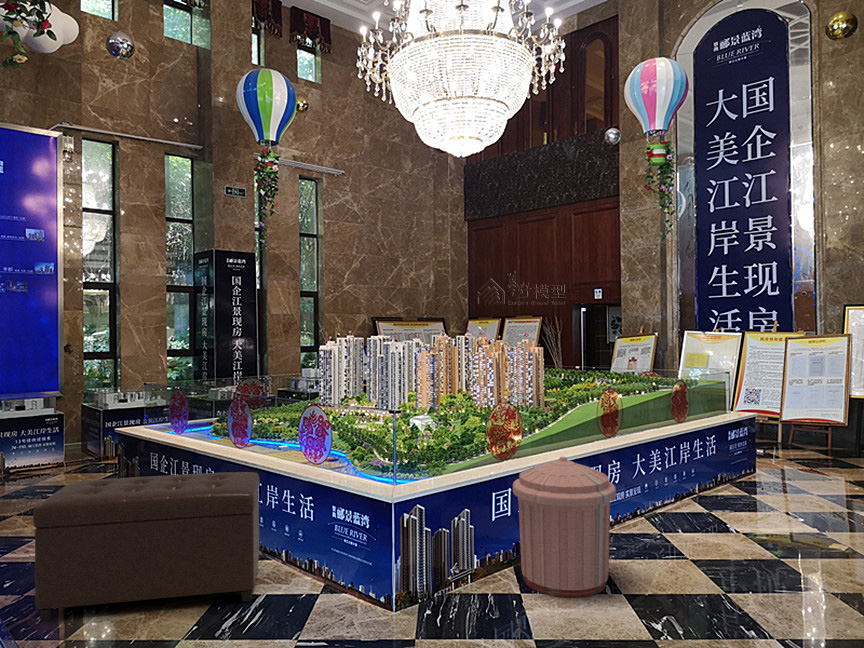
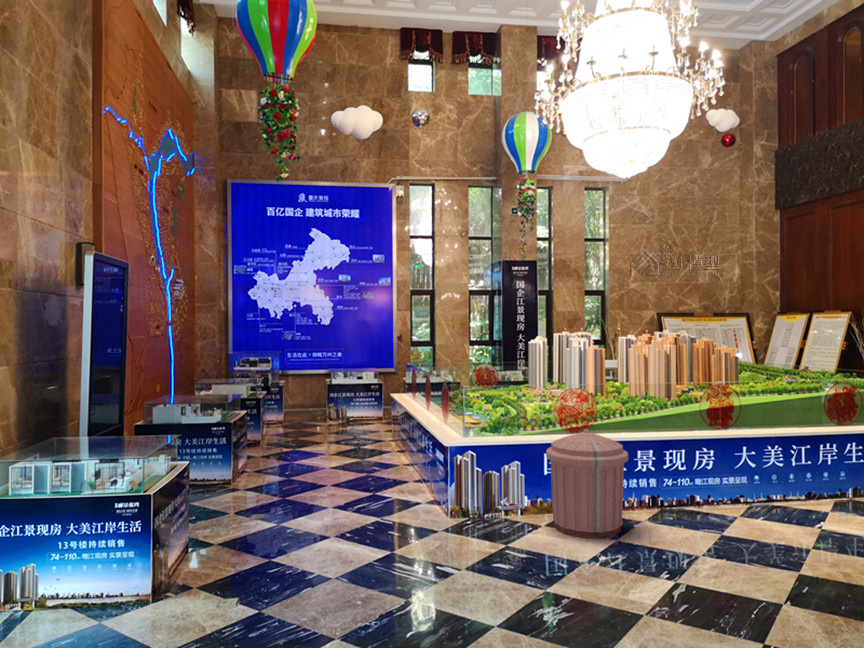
ottoman: present [33,472,259,622] -> none [281,416,411,498]

